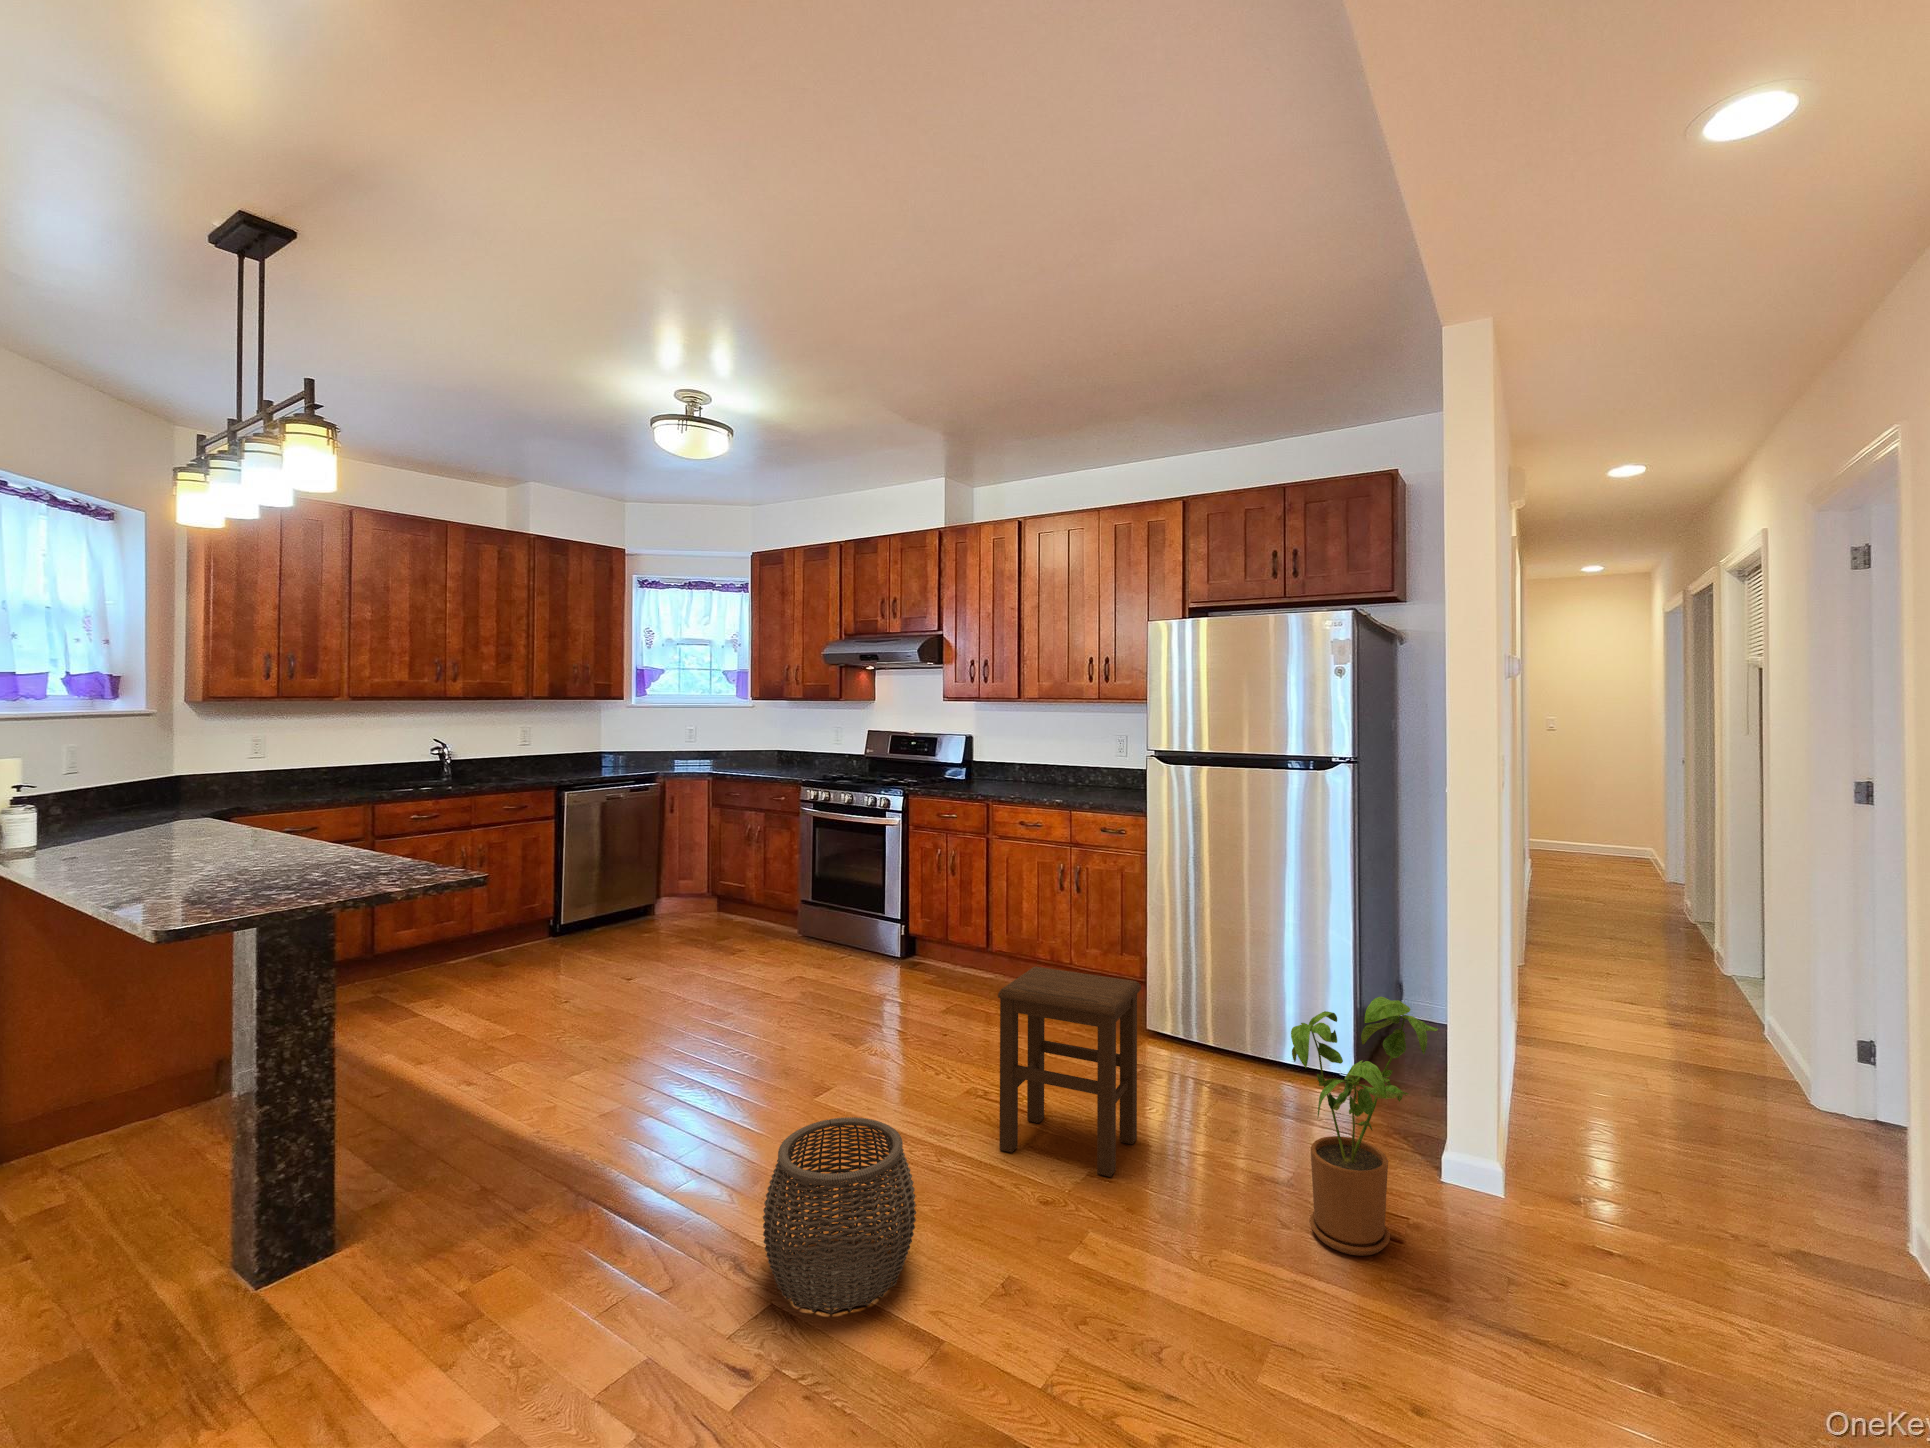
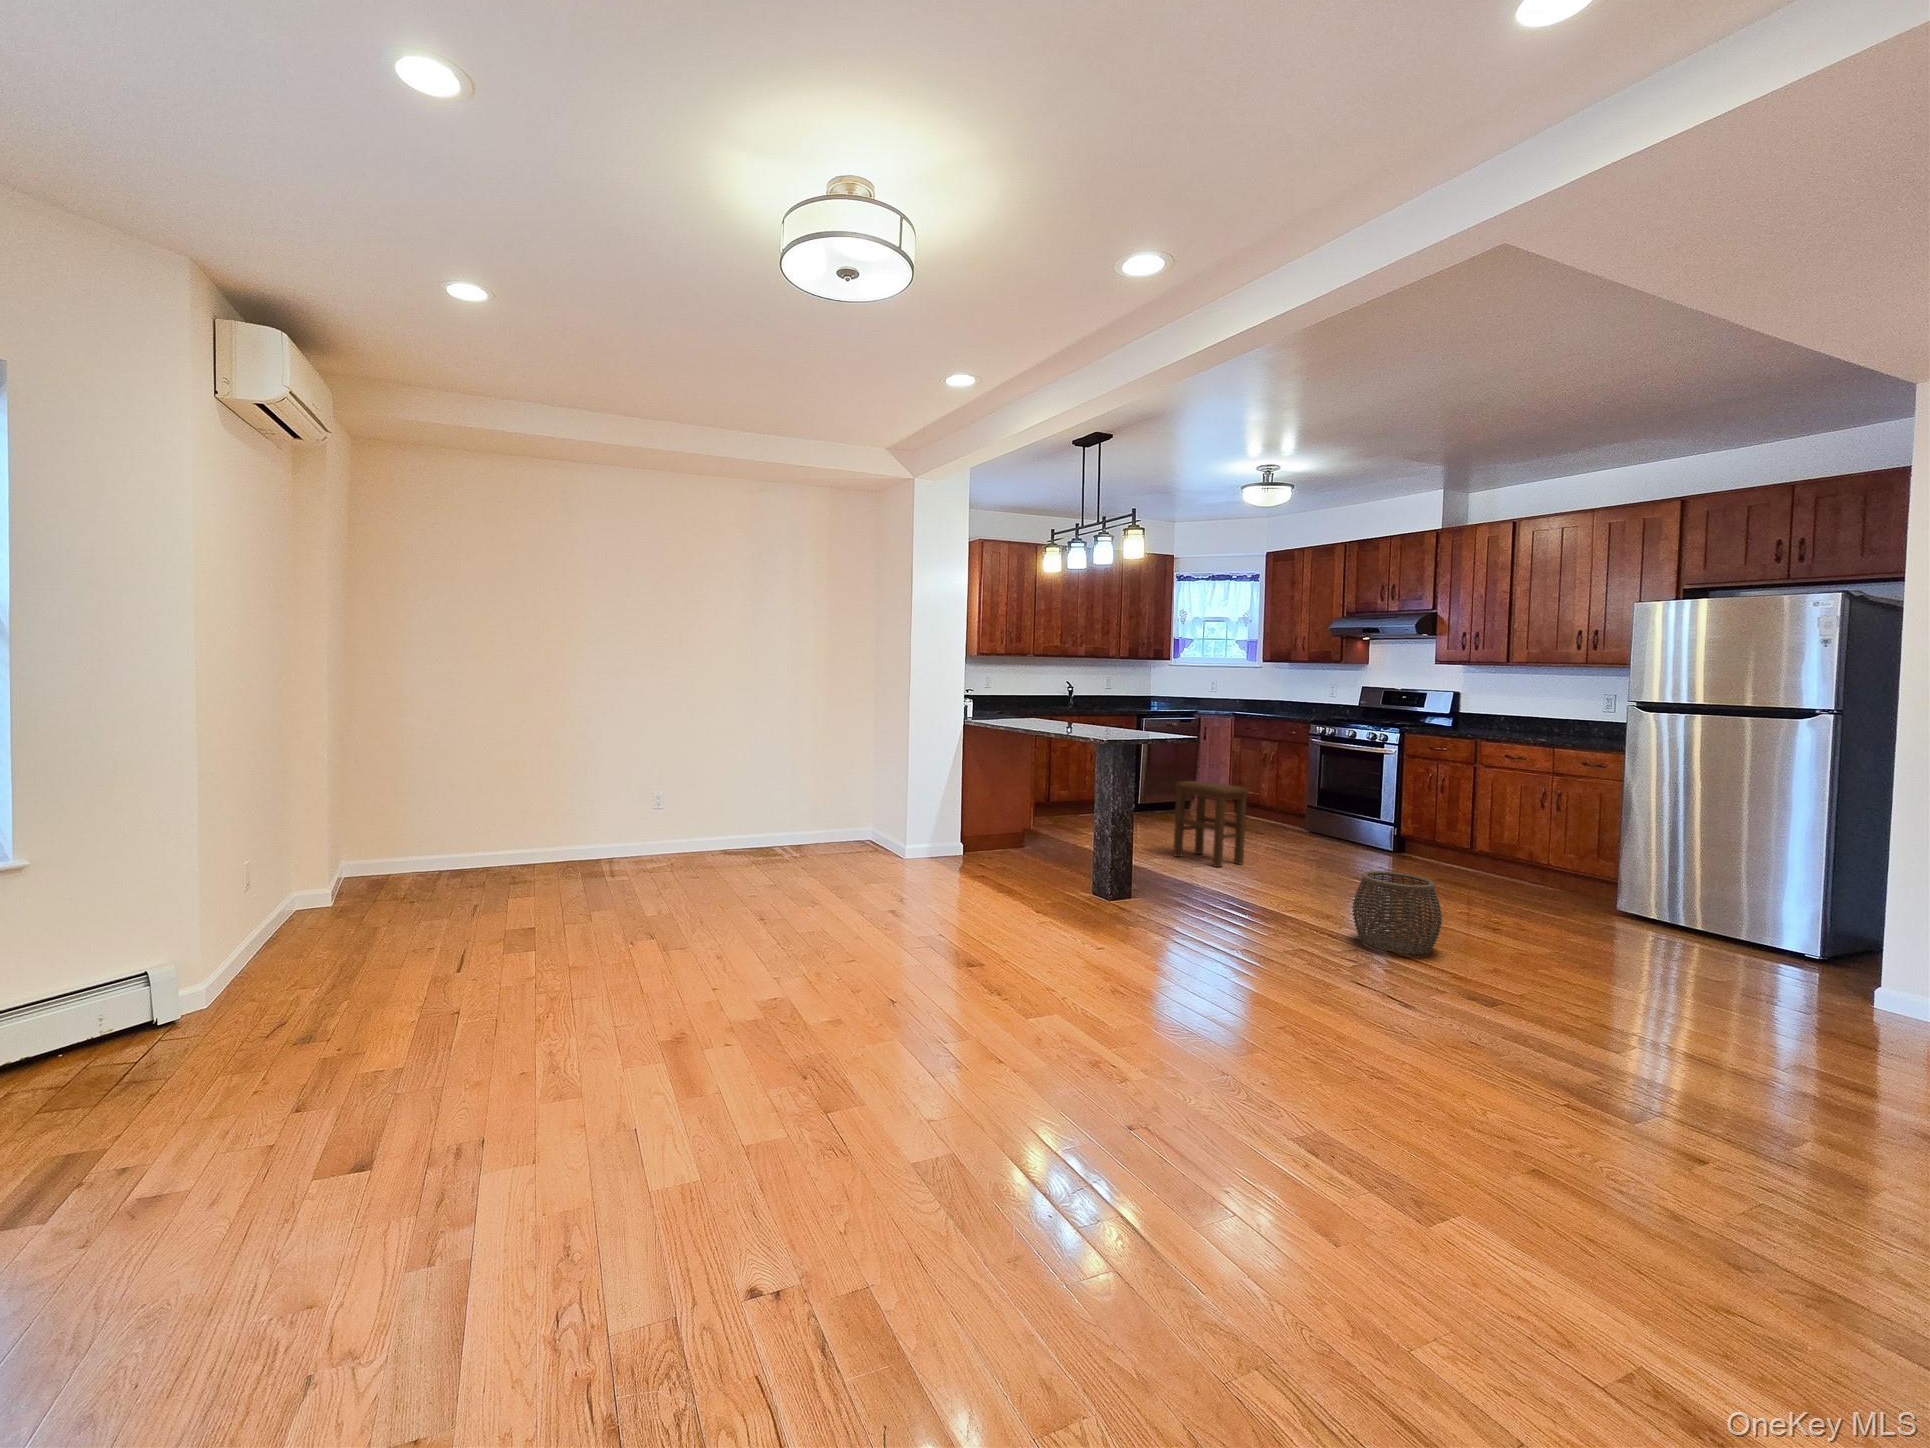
stool: present [998,967,1141,1177] -> present [1173,781,1249,867]
house plant: present [1291,997,1438,1256] -> none [1726,848,1858,1008]

